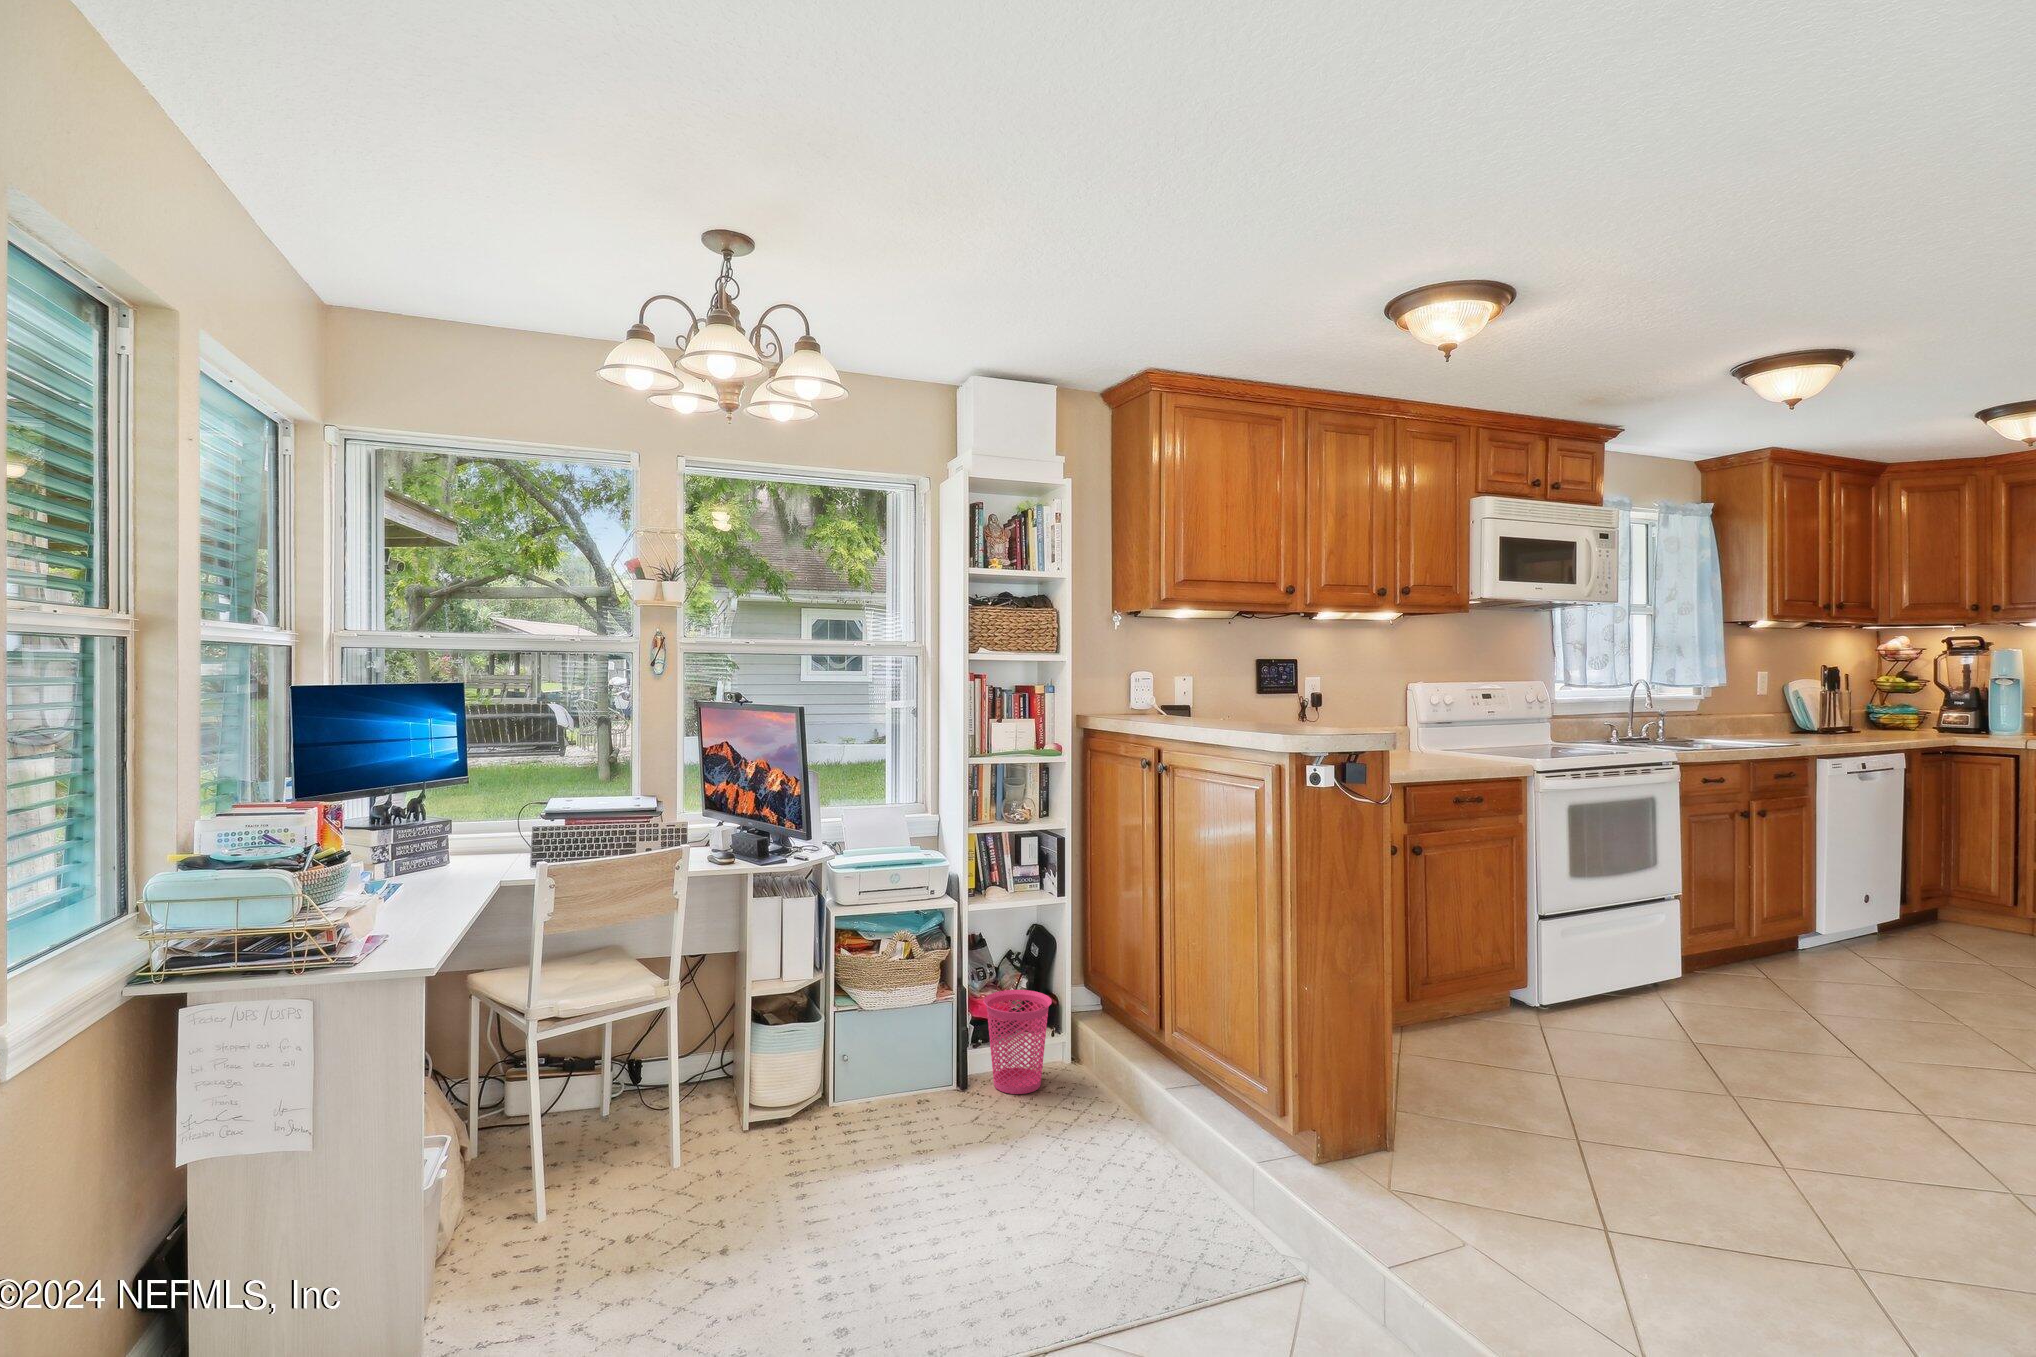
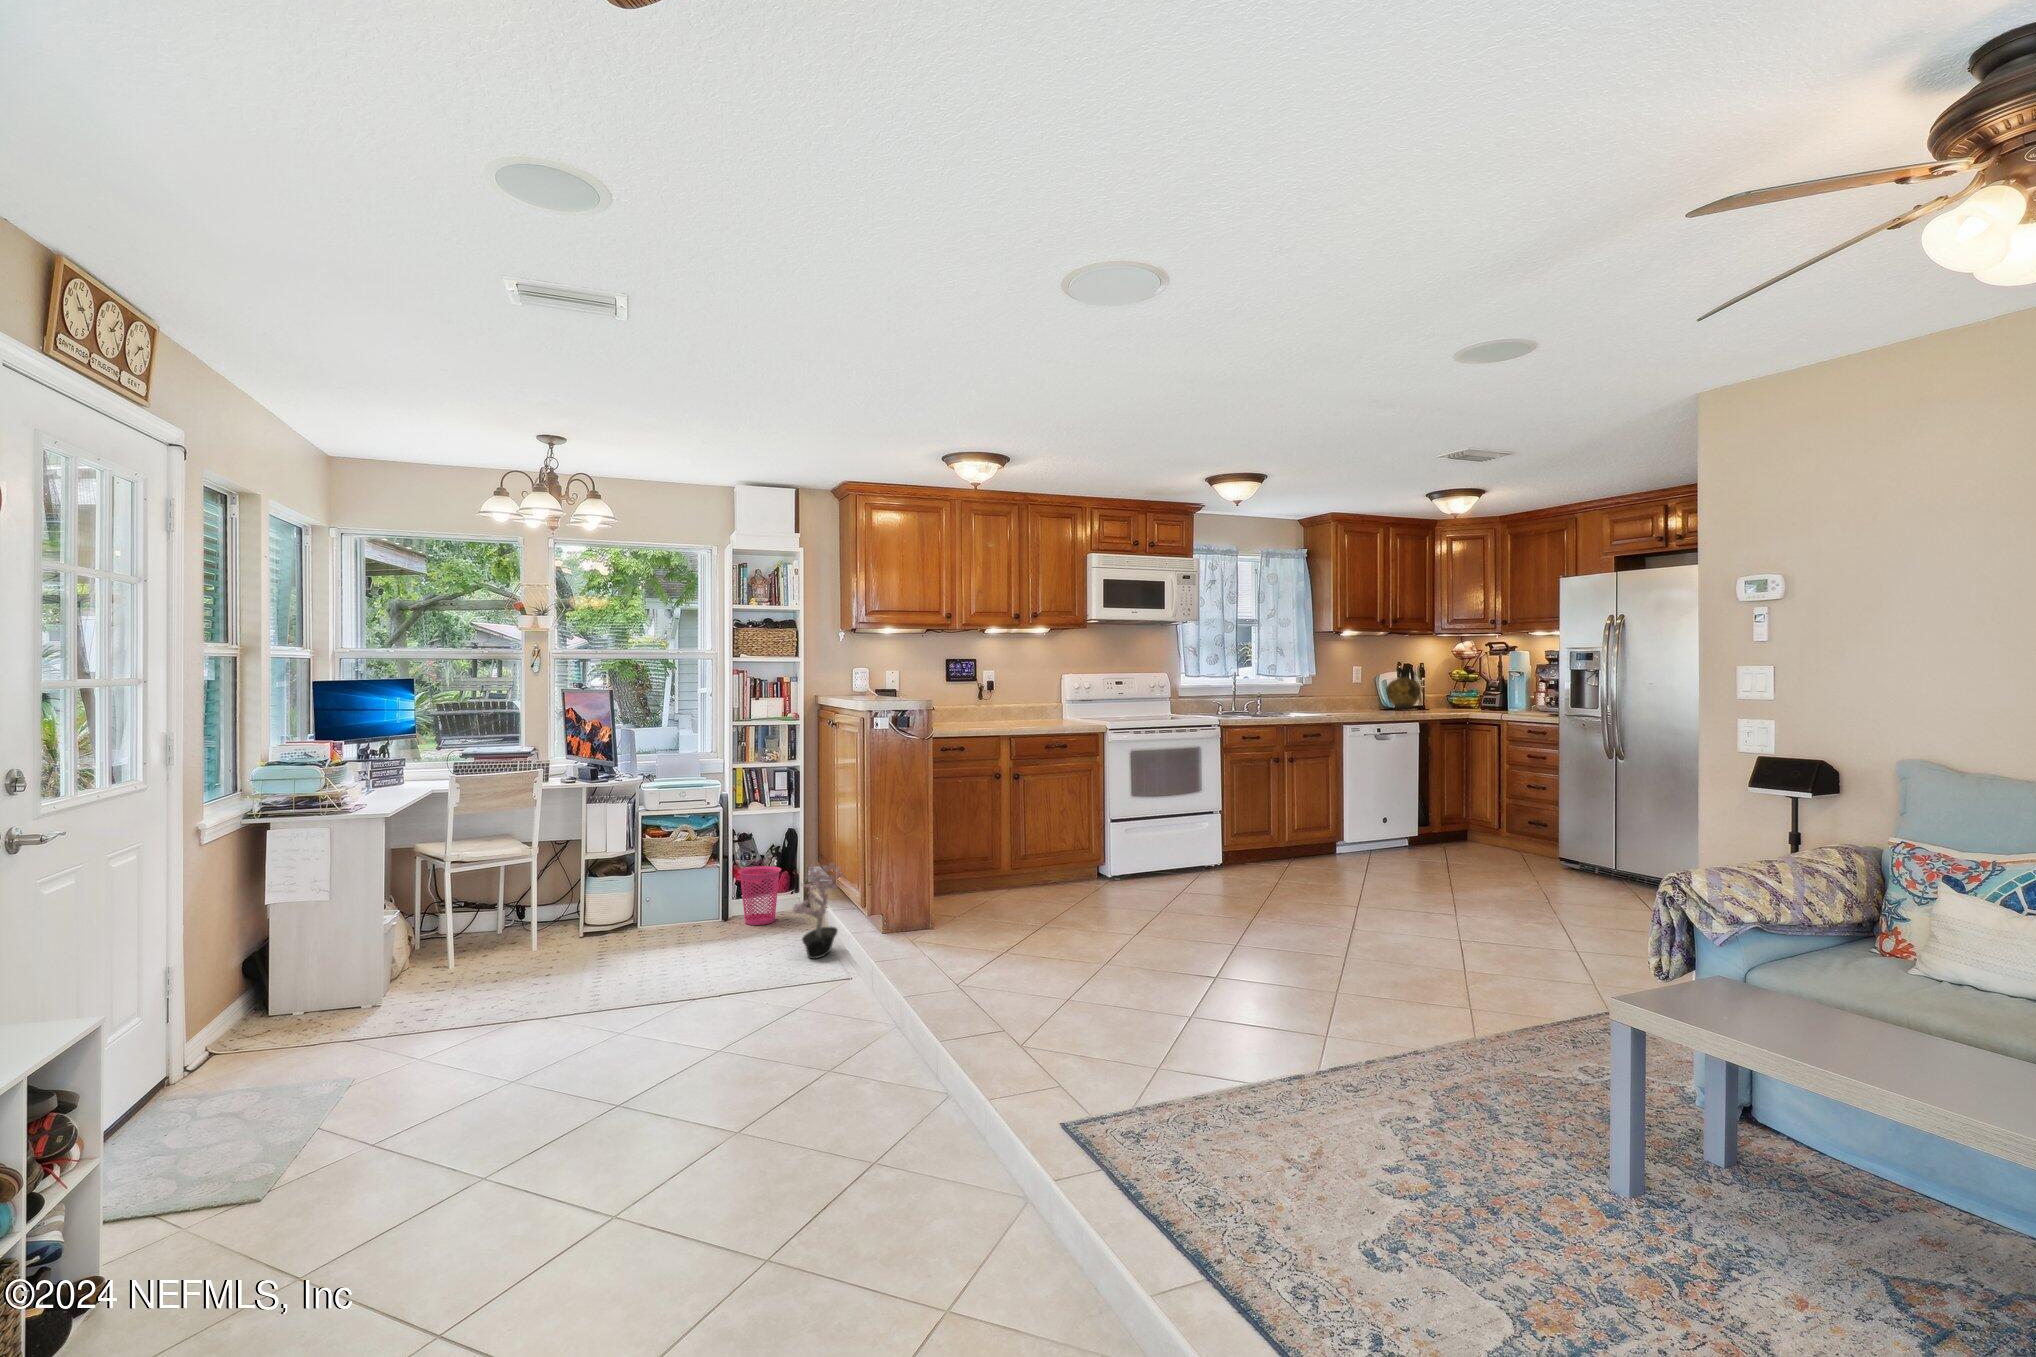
ceramic jug: none [1809,675,1870,733] -> present [1386,668,1421,708]
potted plant: none [1119,1002,1246,1200] -> present [793,864,842,959]

